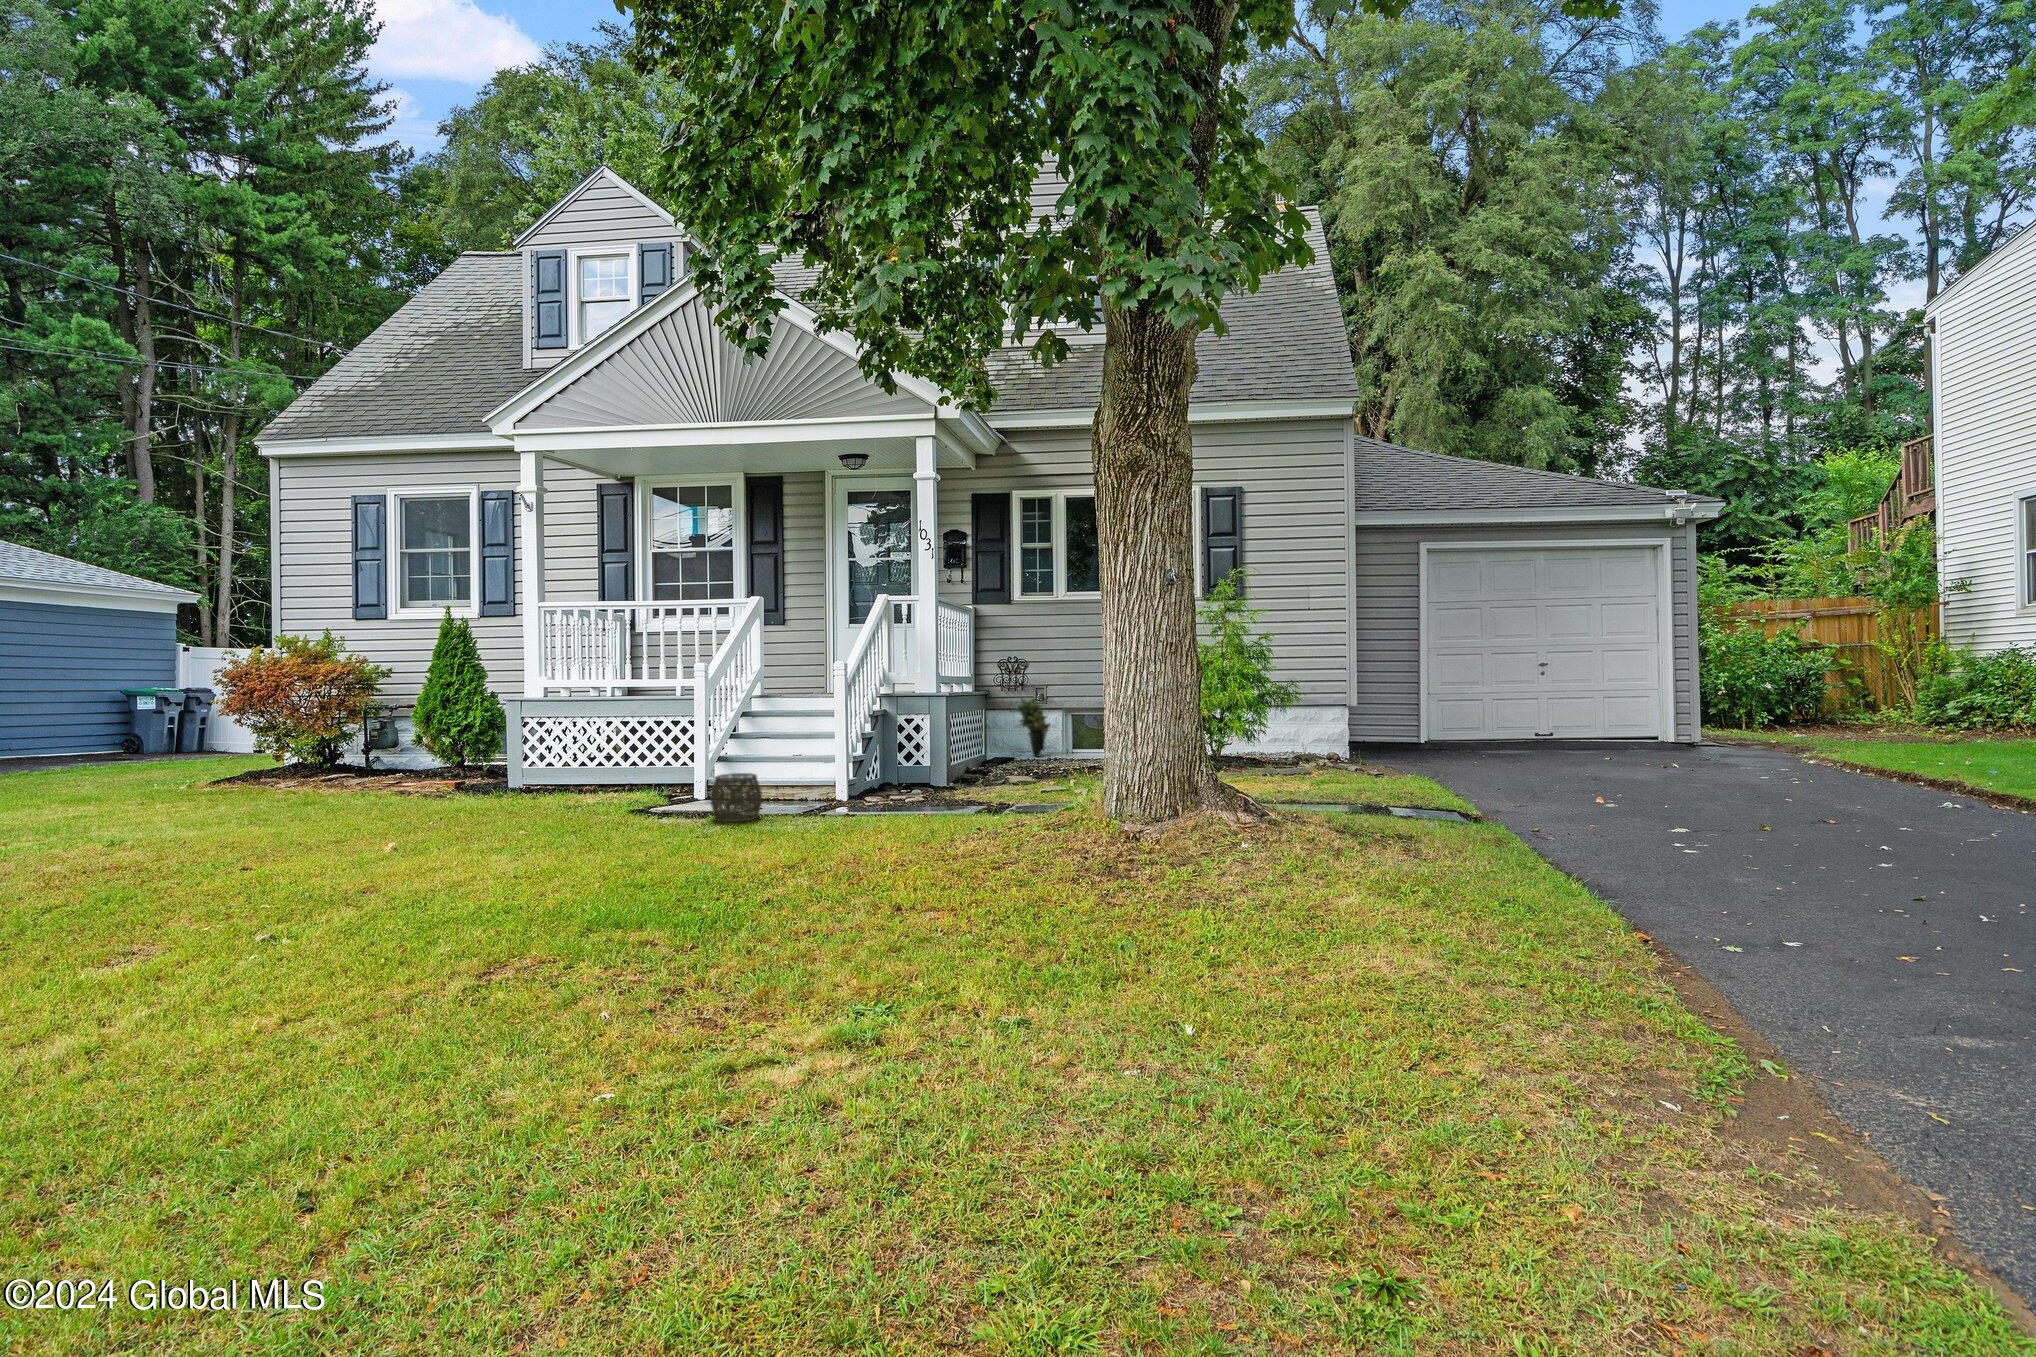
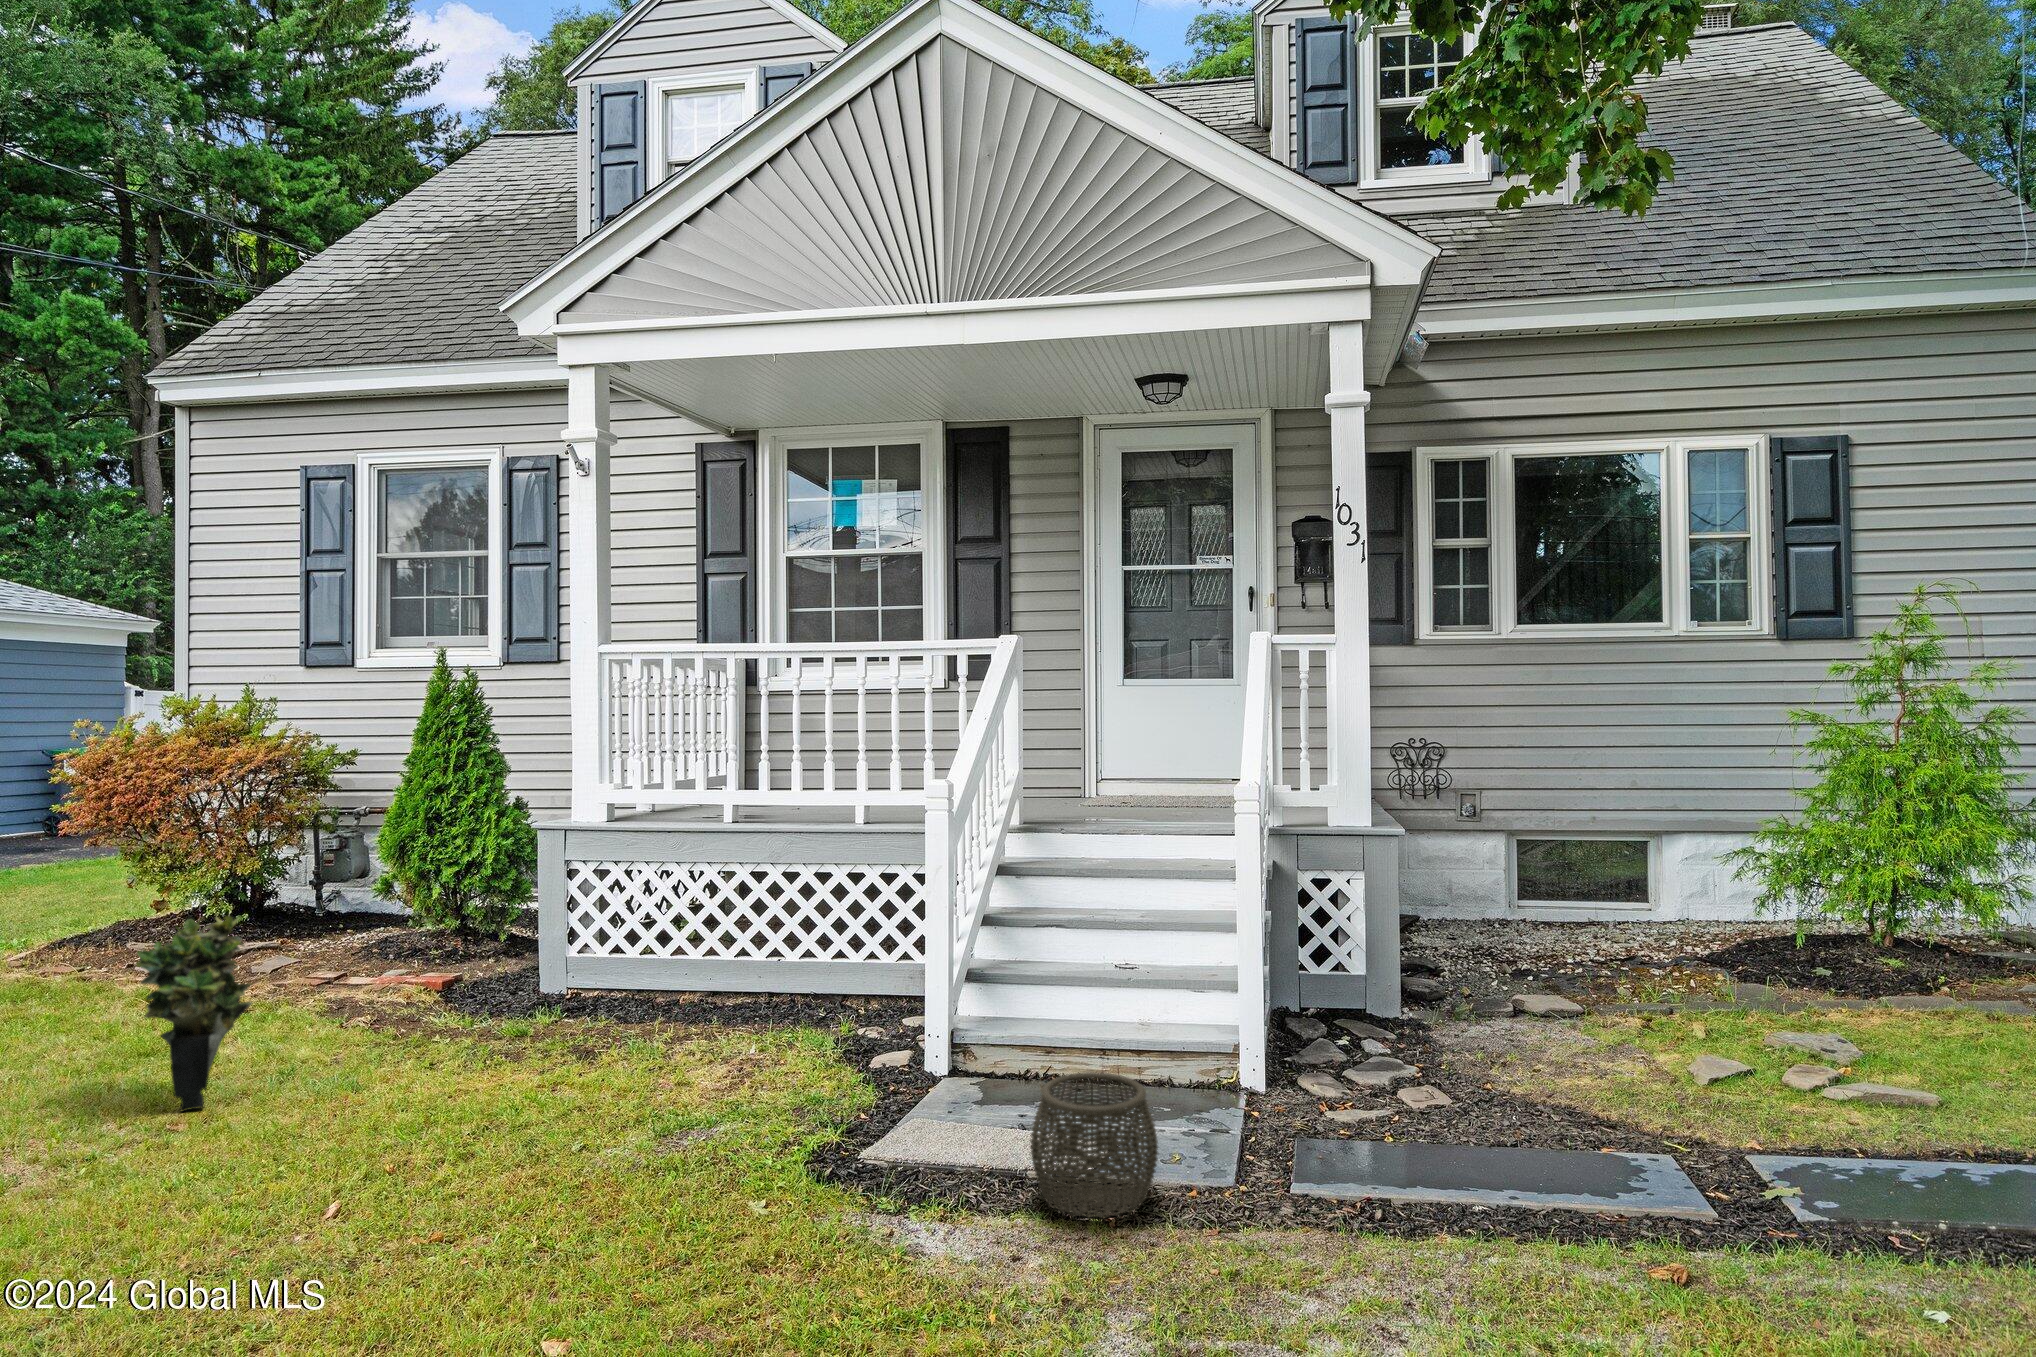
potted plant: present [1017,697,1050,757] -> present [135,916,252,1112]

